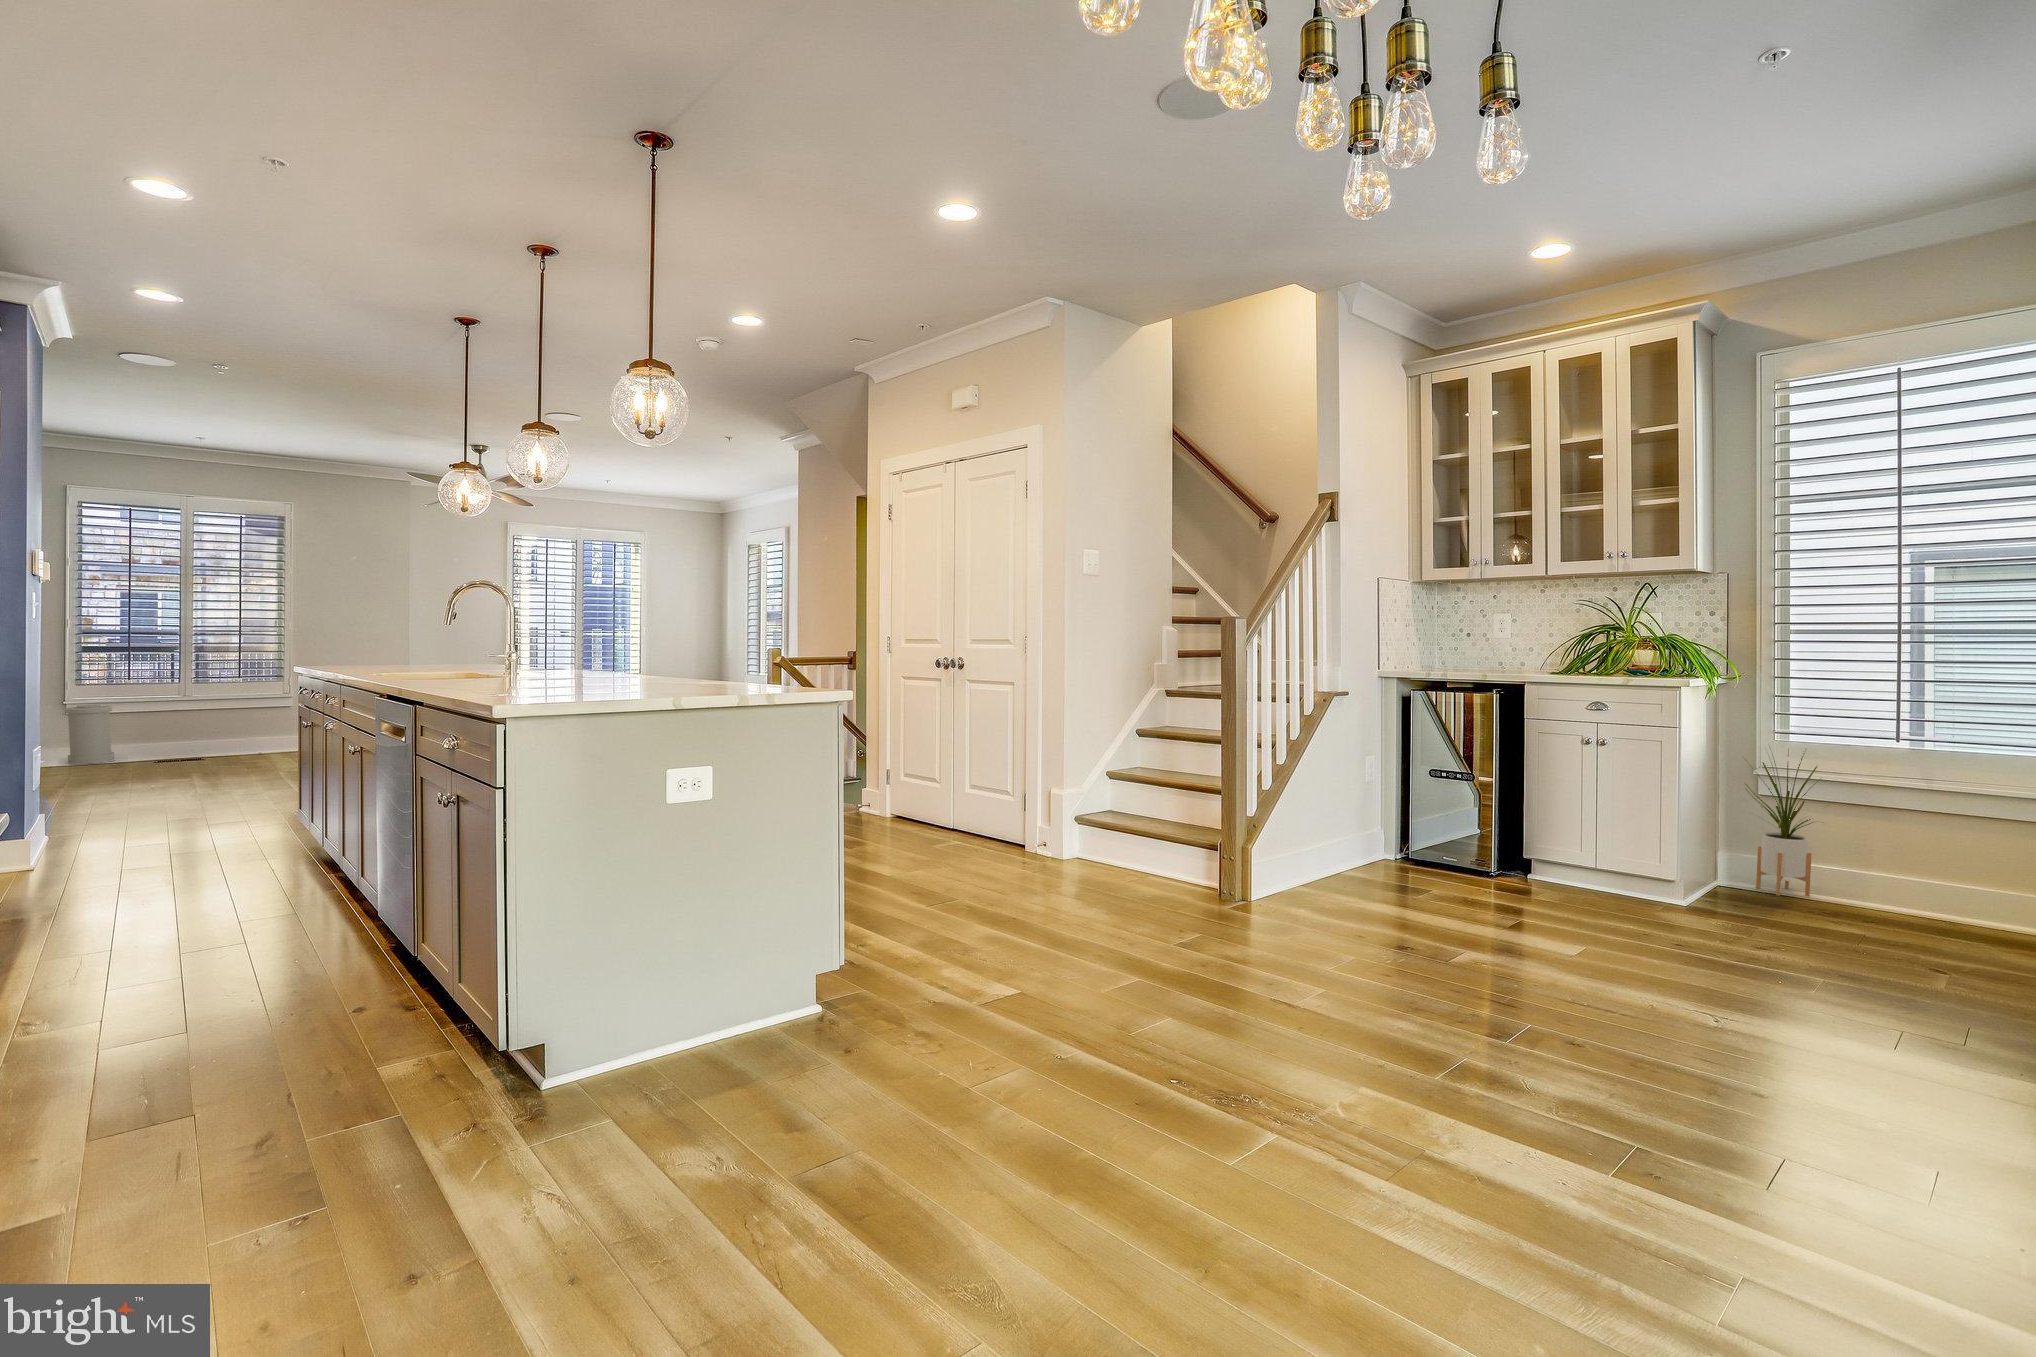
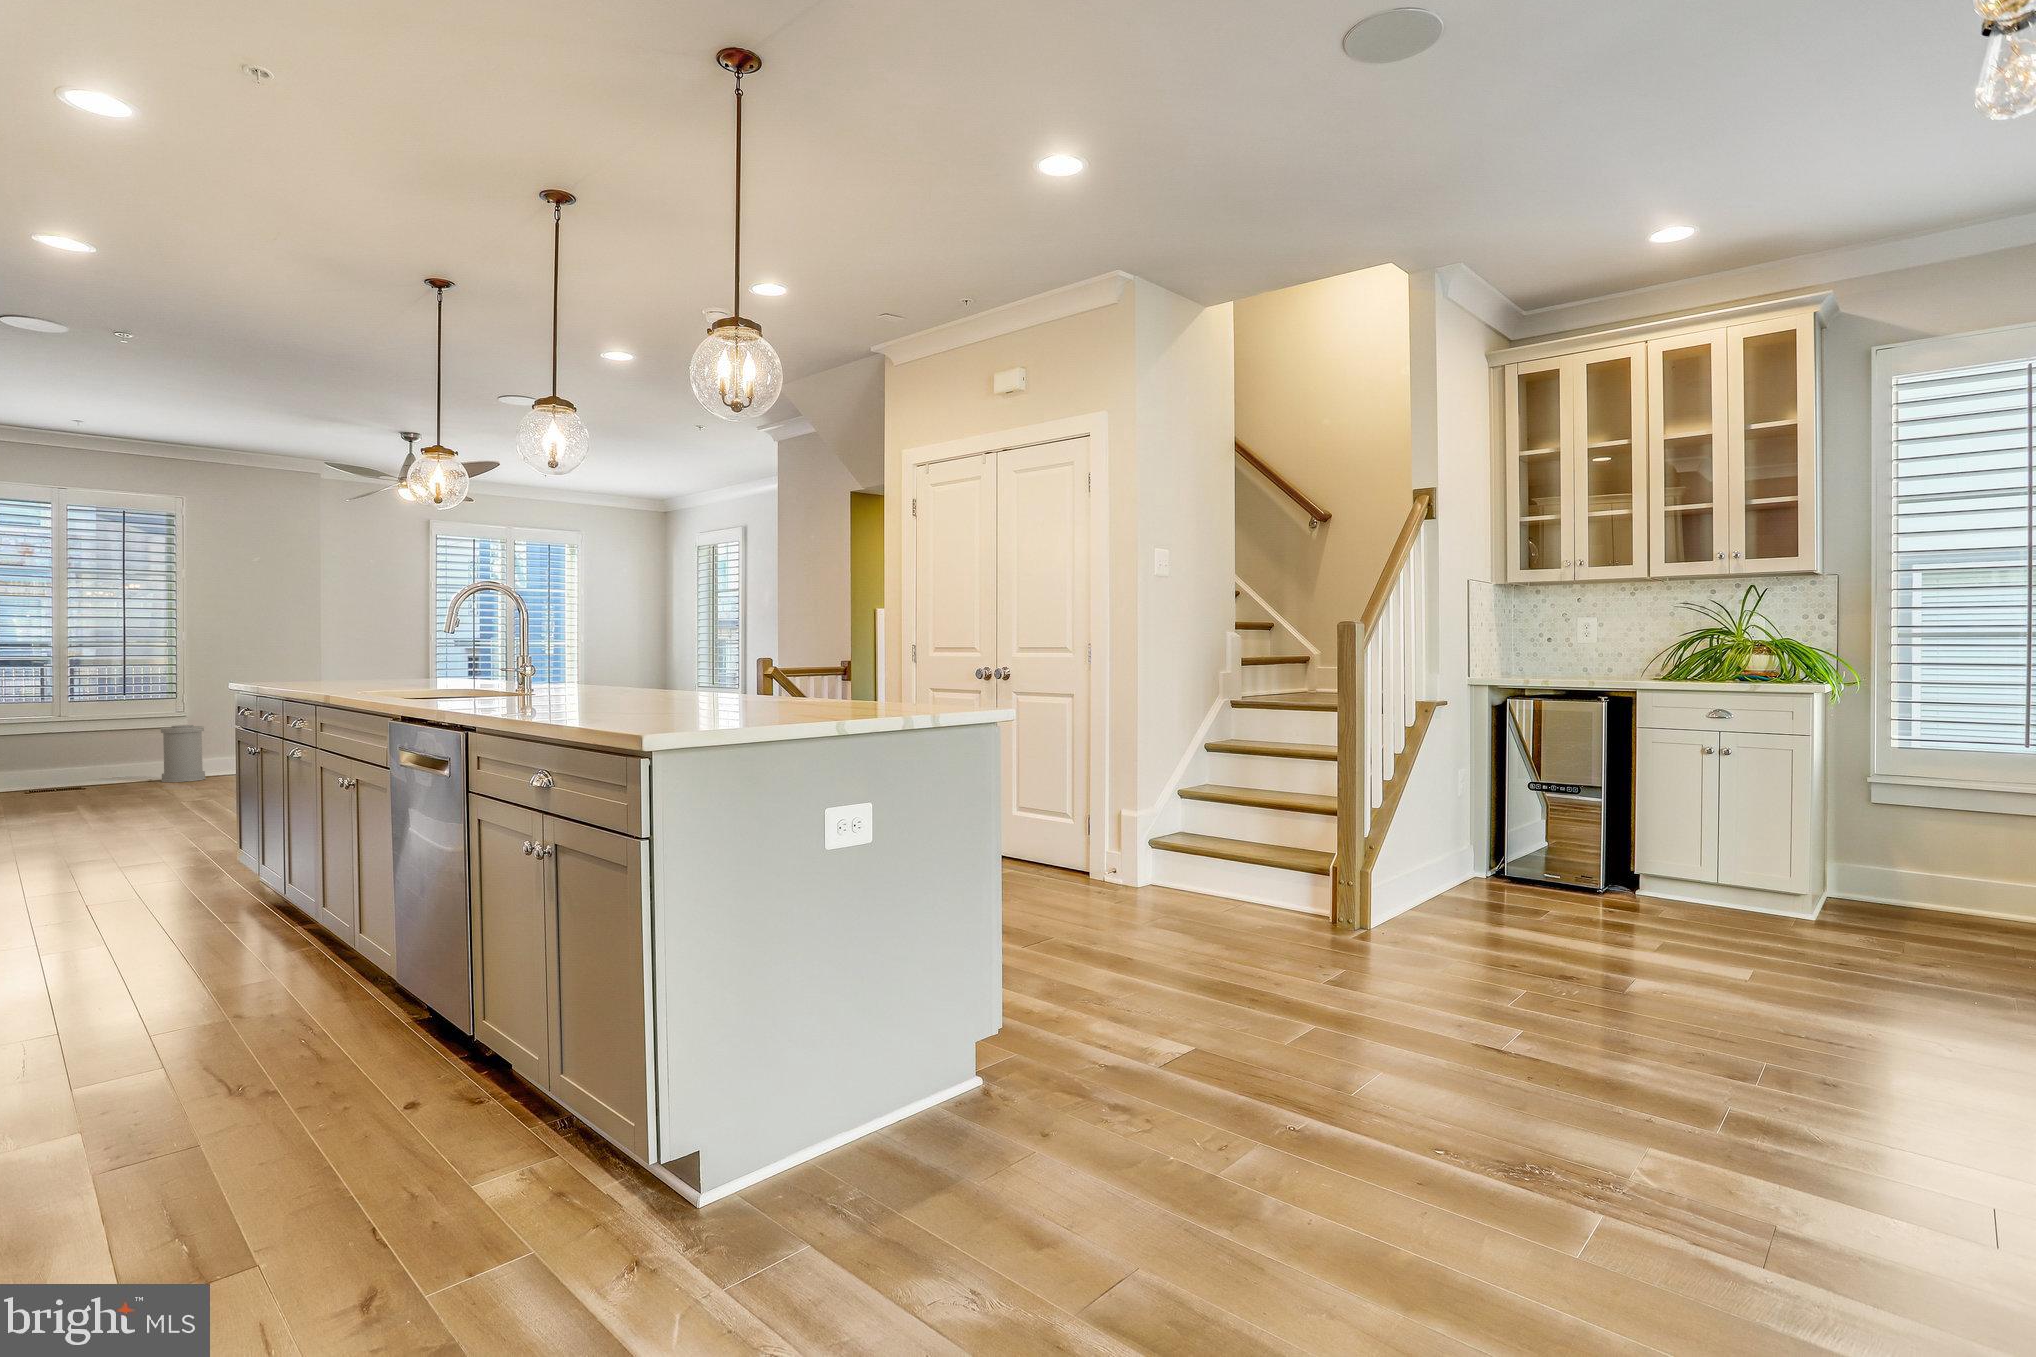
house plant: present [1744,753,1821,896] -> none [1874,753,1989,920]

